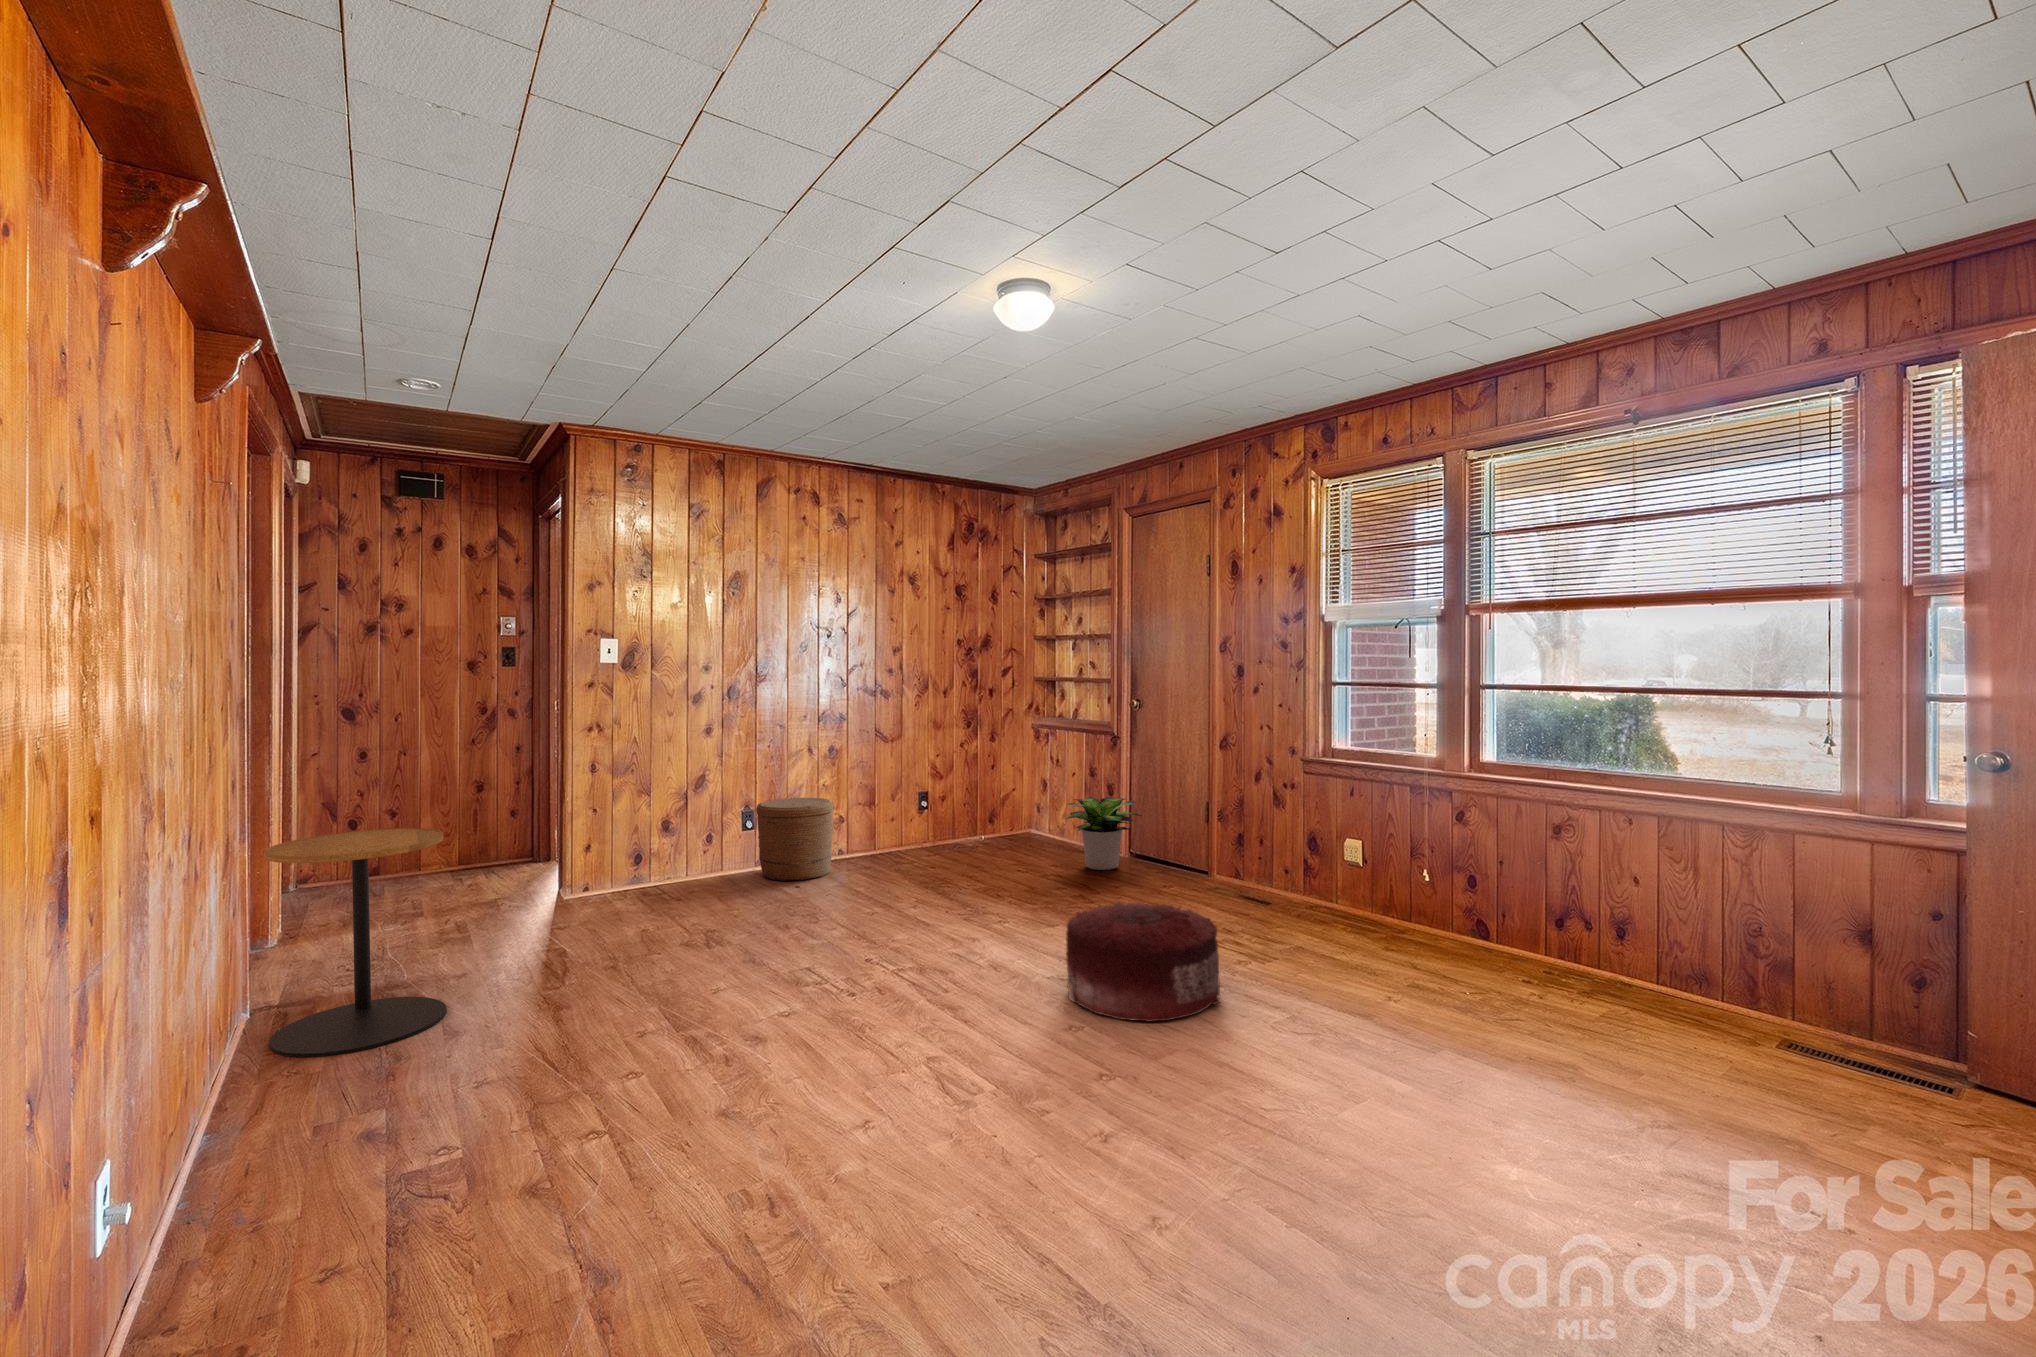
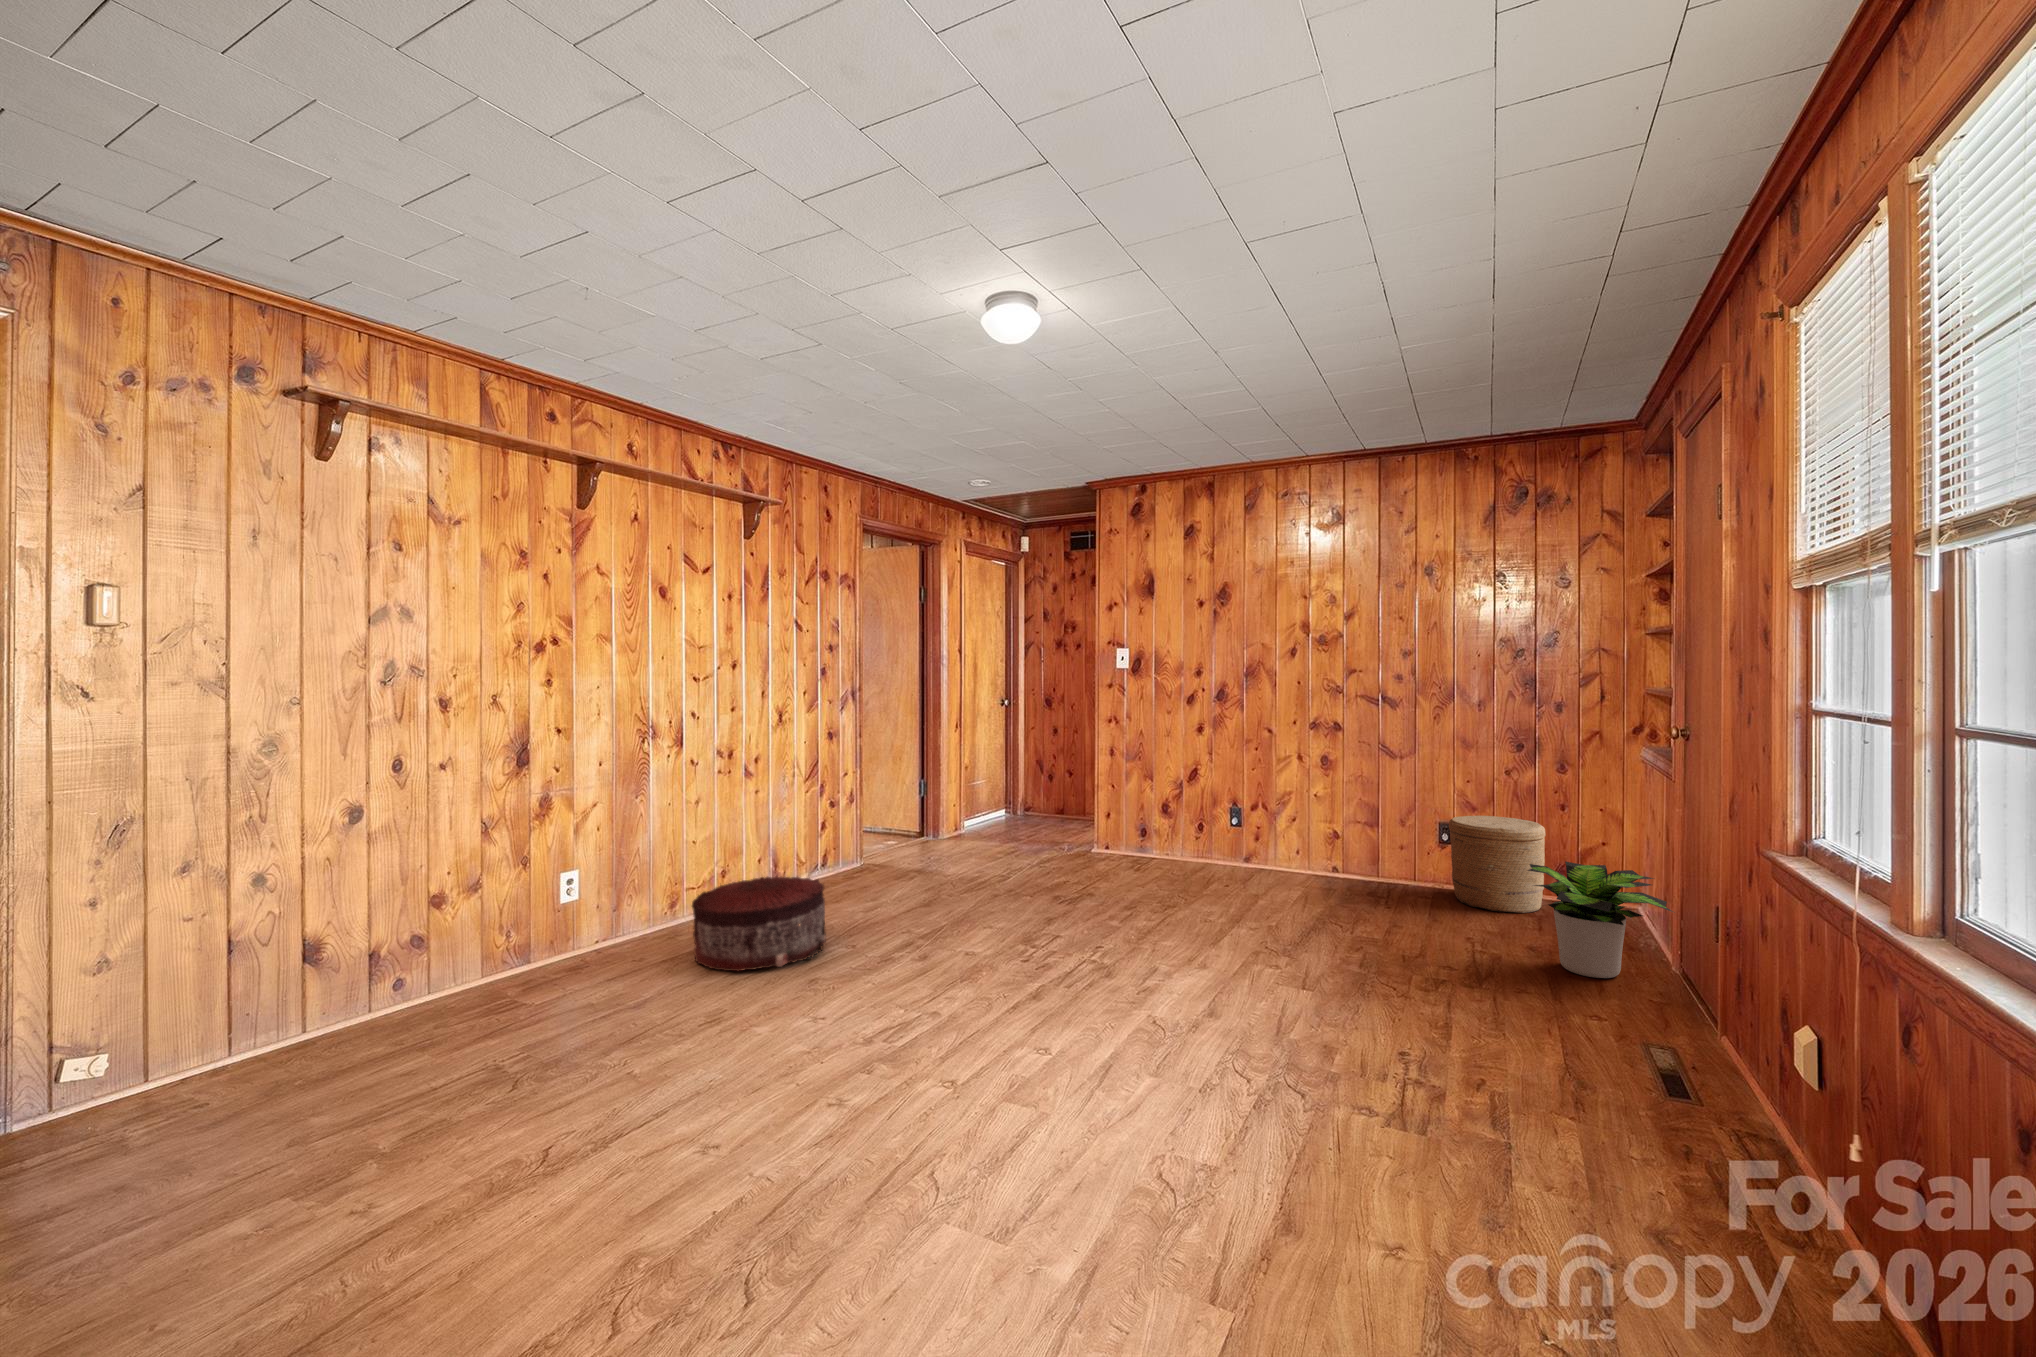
woven basket: present [756,798,833,881] -> present [1449,816,1546,913]
side table: present [265,828,447,1057] -> none [796,771,885,898]
pouf: present [1066,902,1220,1022] -> present [692,876,826,971]

